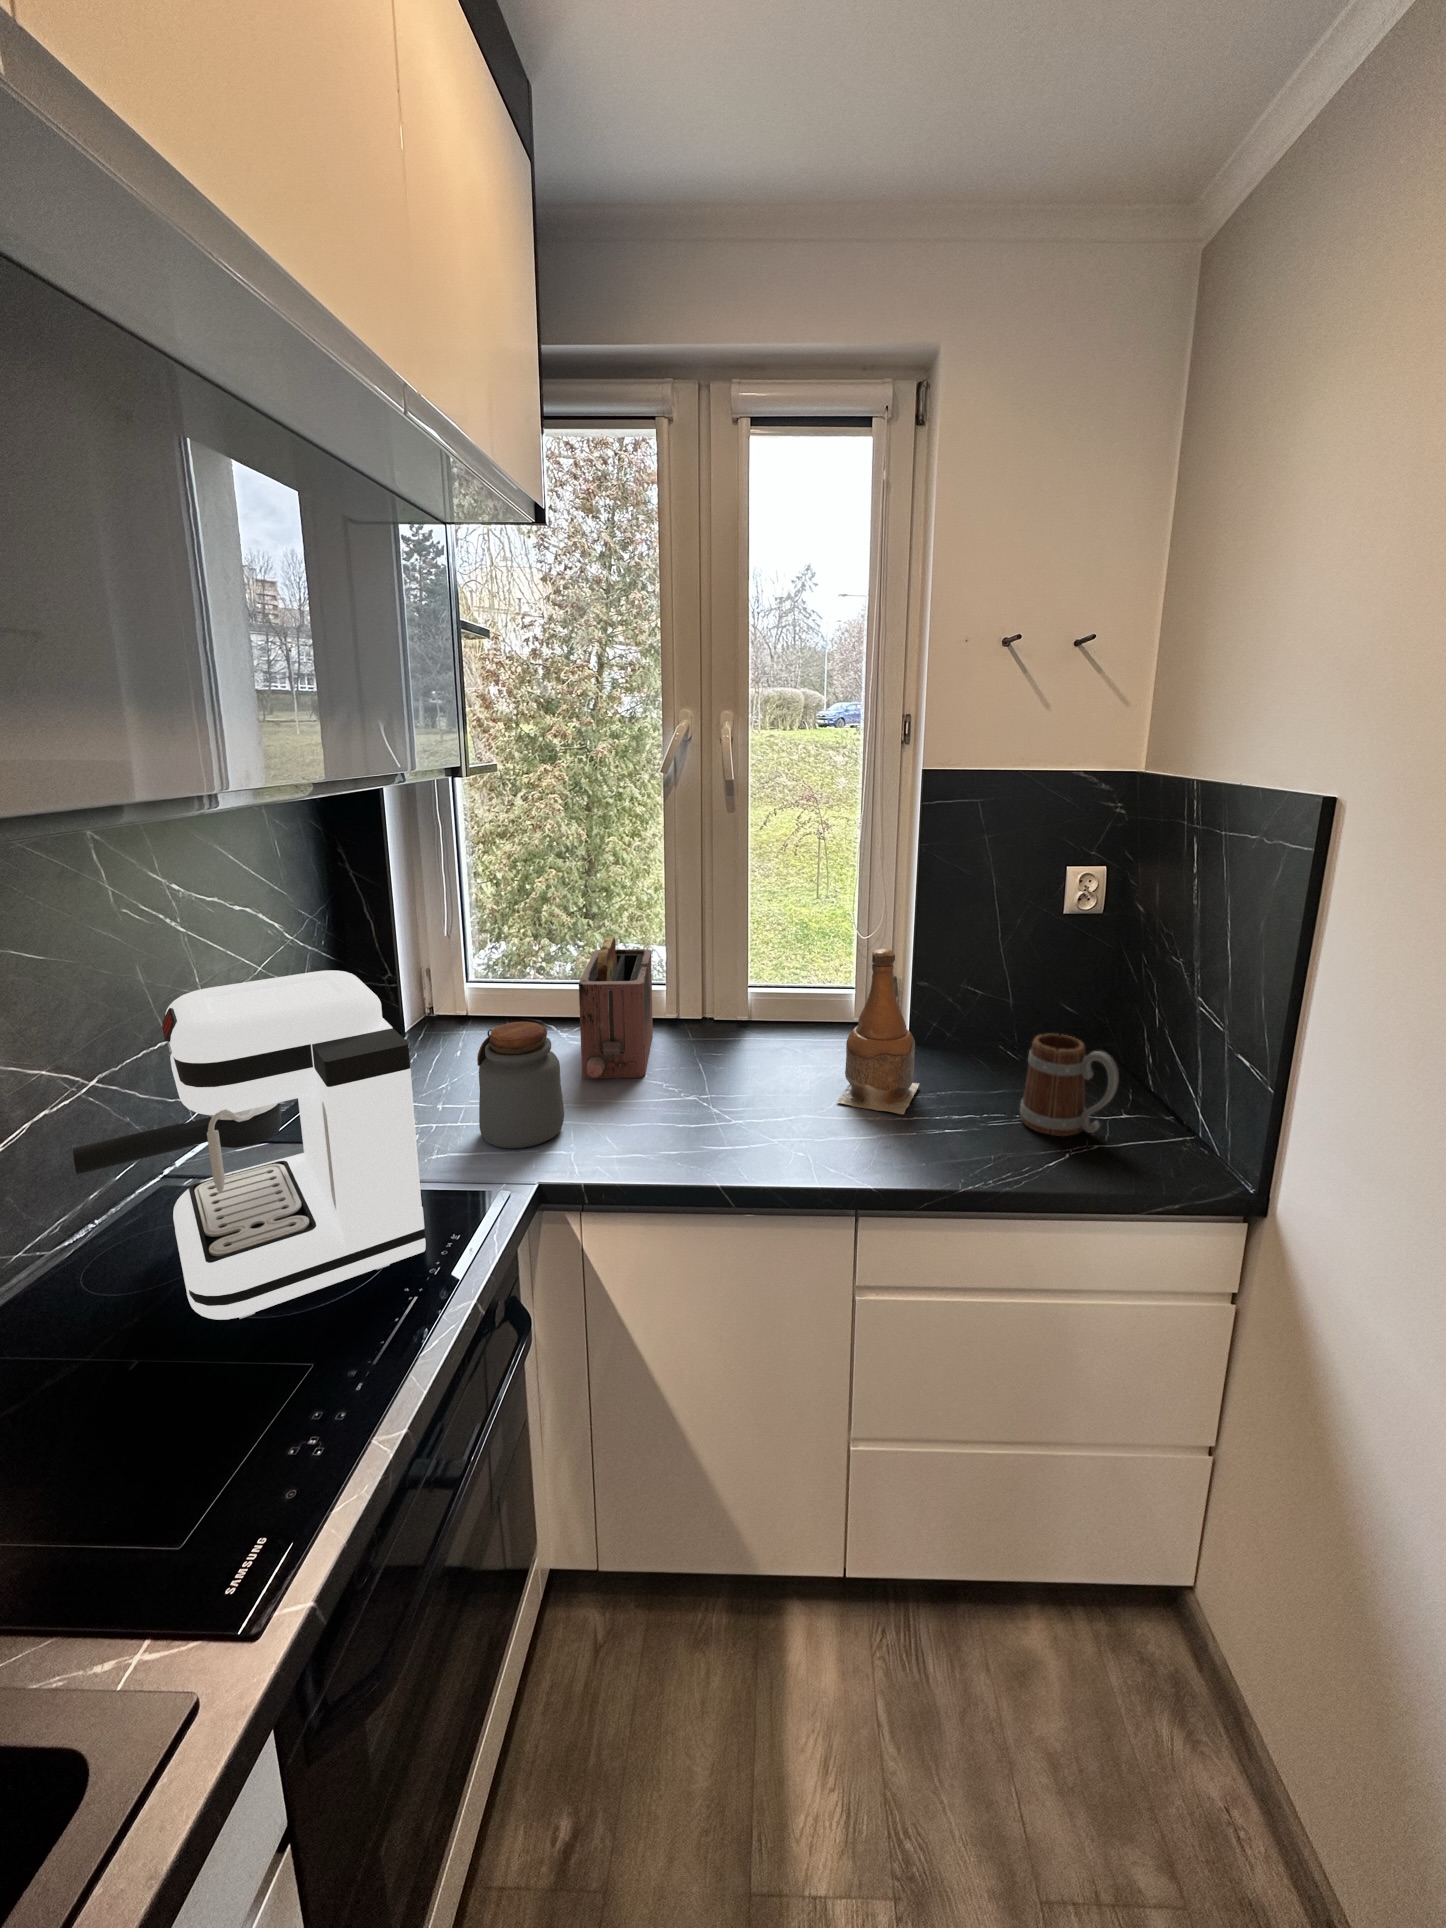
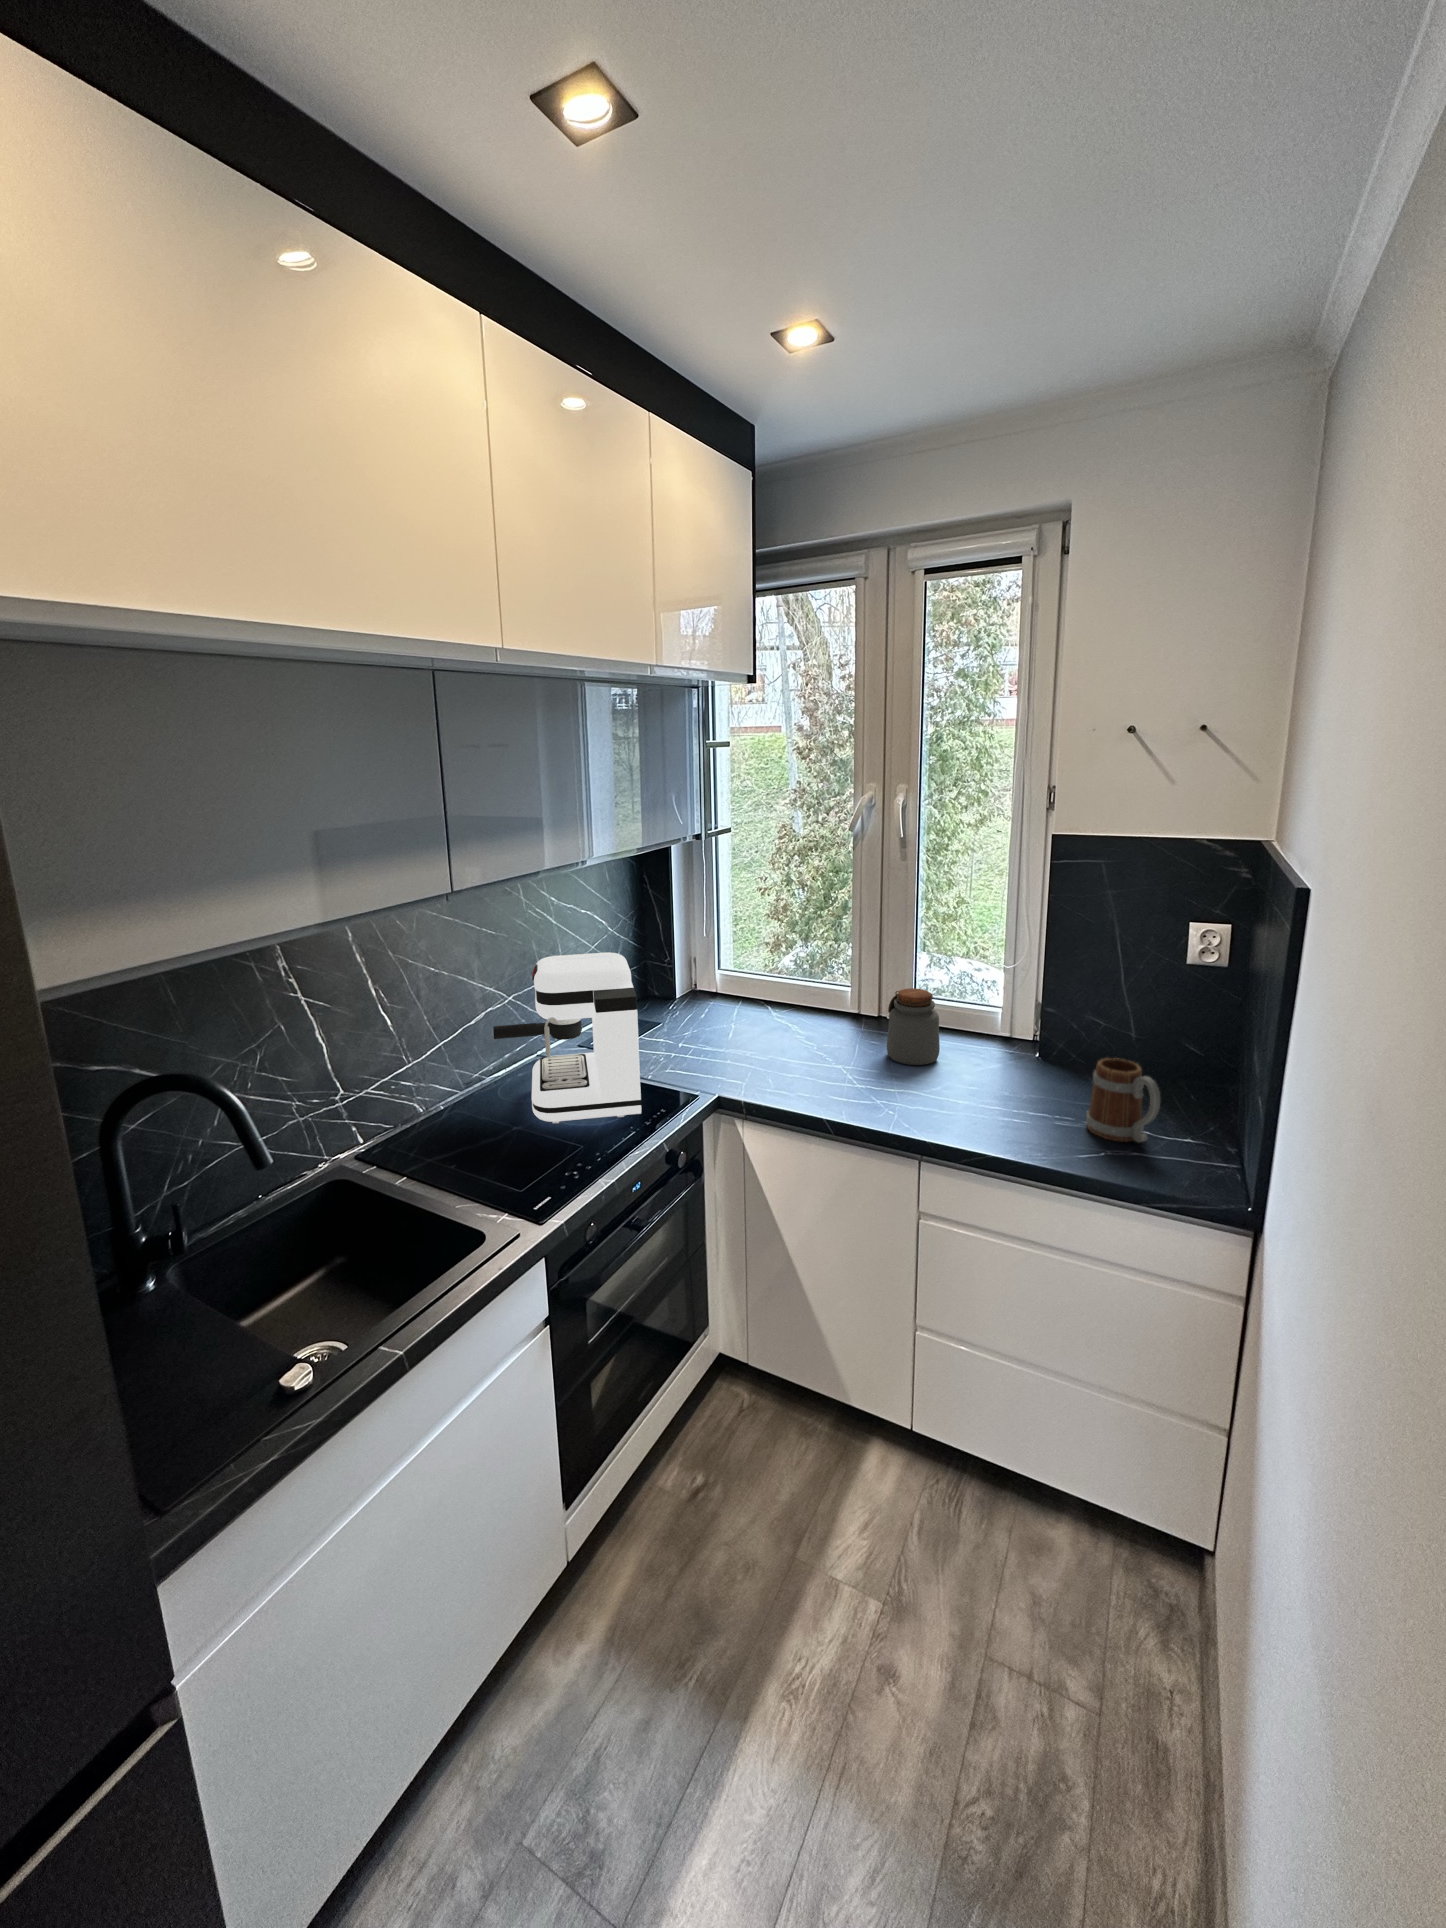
toaster: present [579,937,653,1079] -> none [774,947,840,1048]
bottle: present [837,948,919,1115] -> none [943,975,1021,1103]
jar: present [477,1022,564,1148] -> present [887,988,940,1065]

